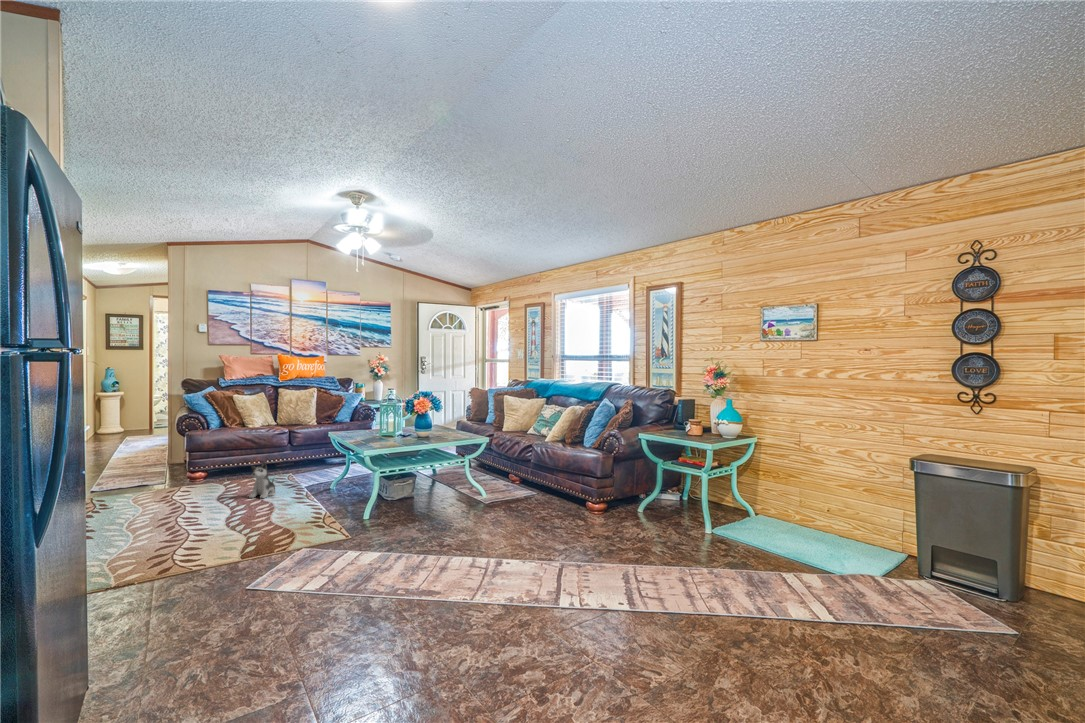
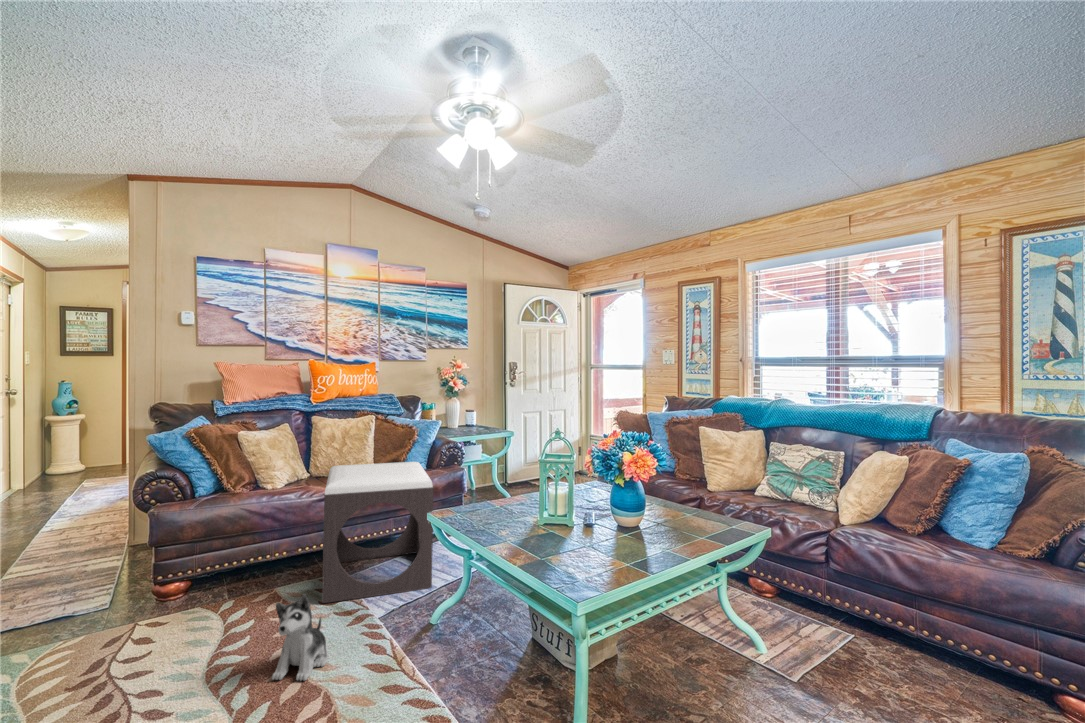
footstool: none [277,414,340,481] -> present [322,462,433,603]

